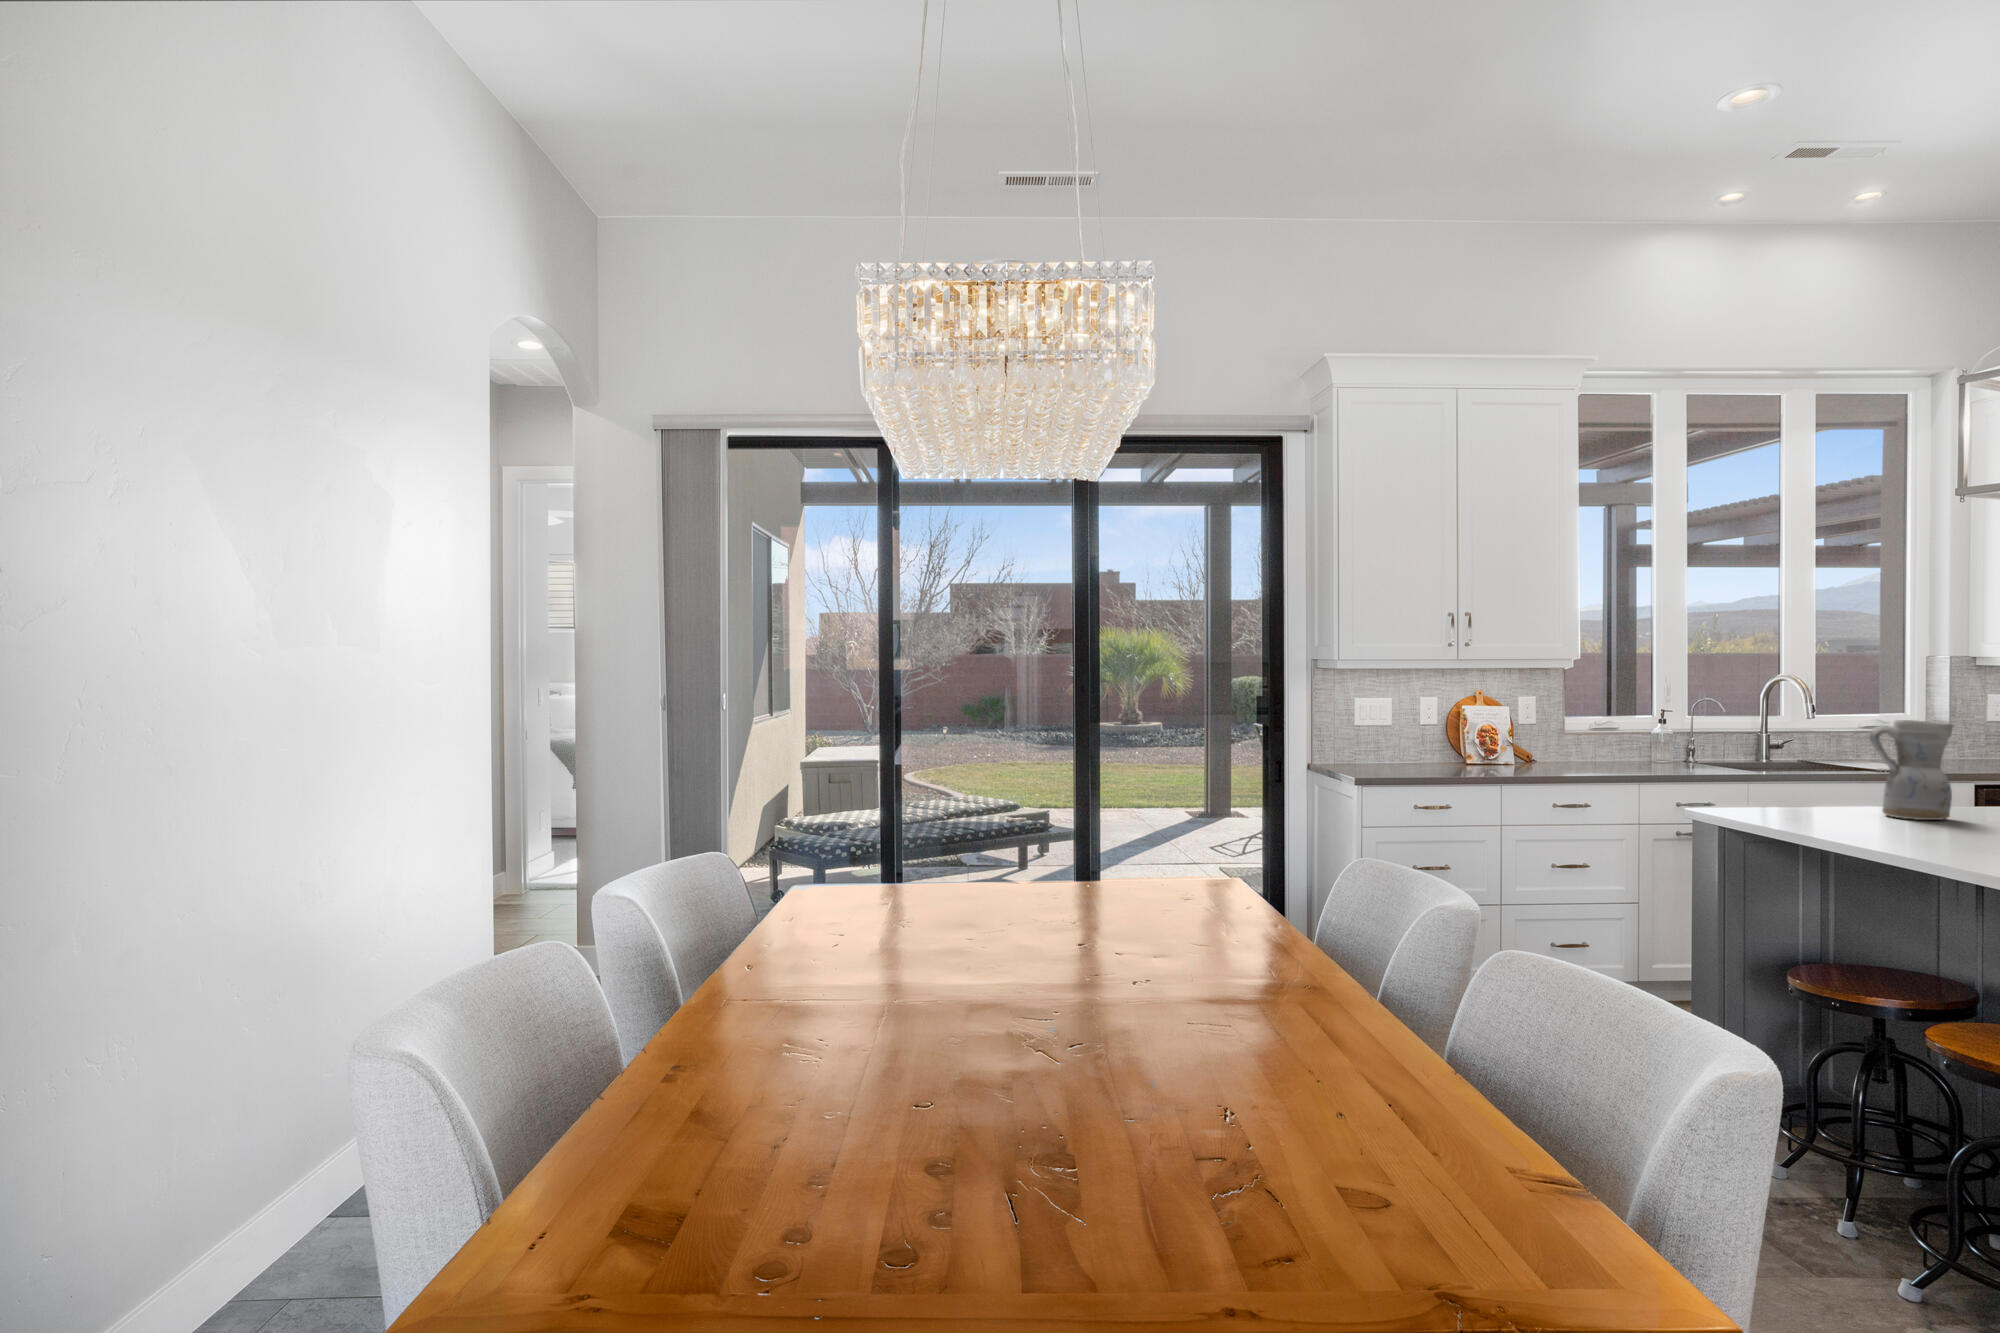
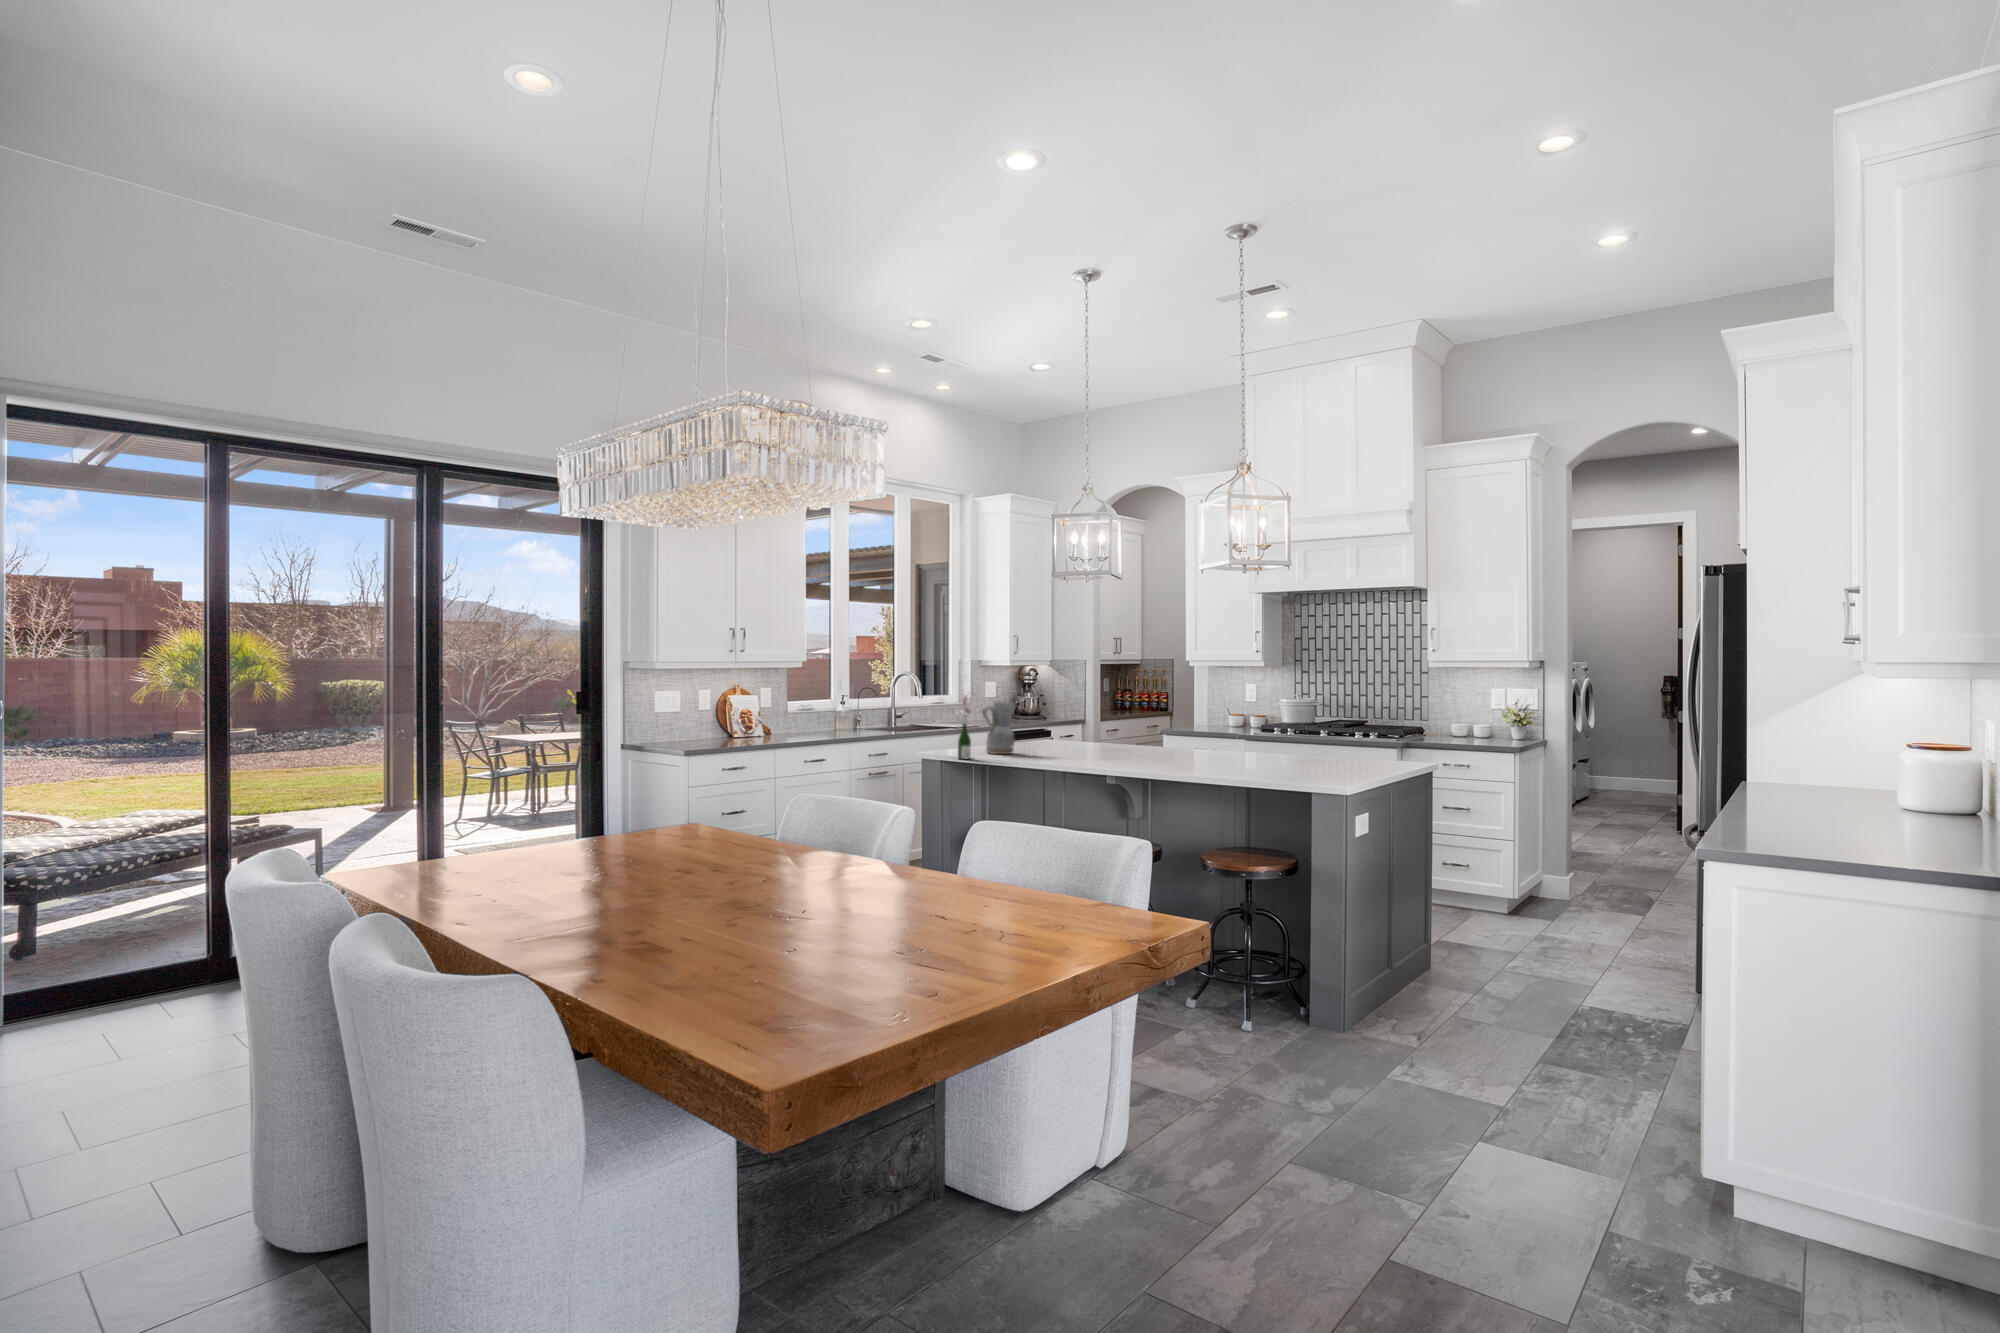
wine bottle: none [1790,701,1836,824] -> present [956,695,971,759]

